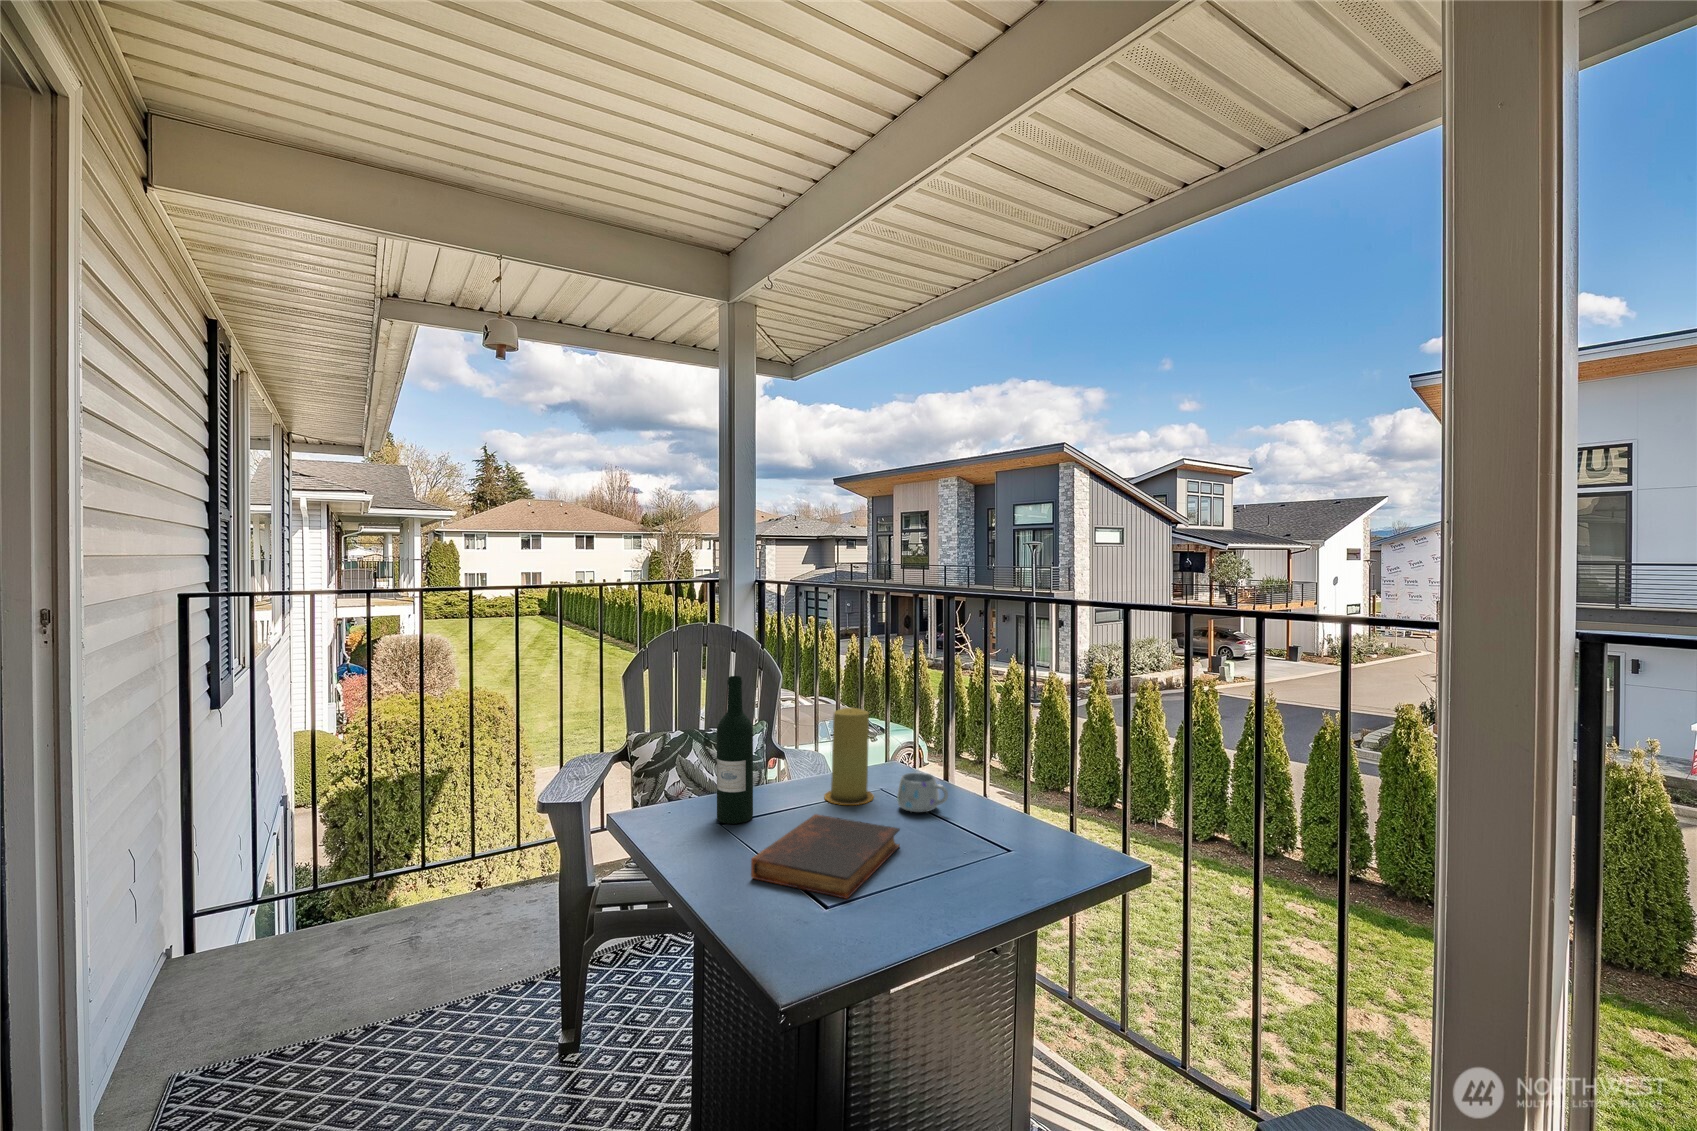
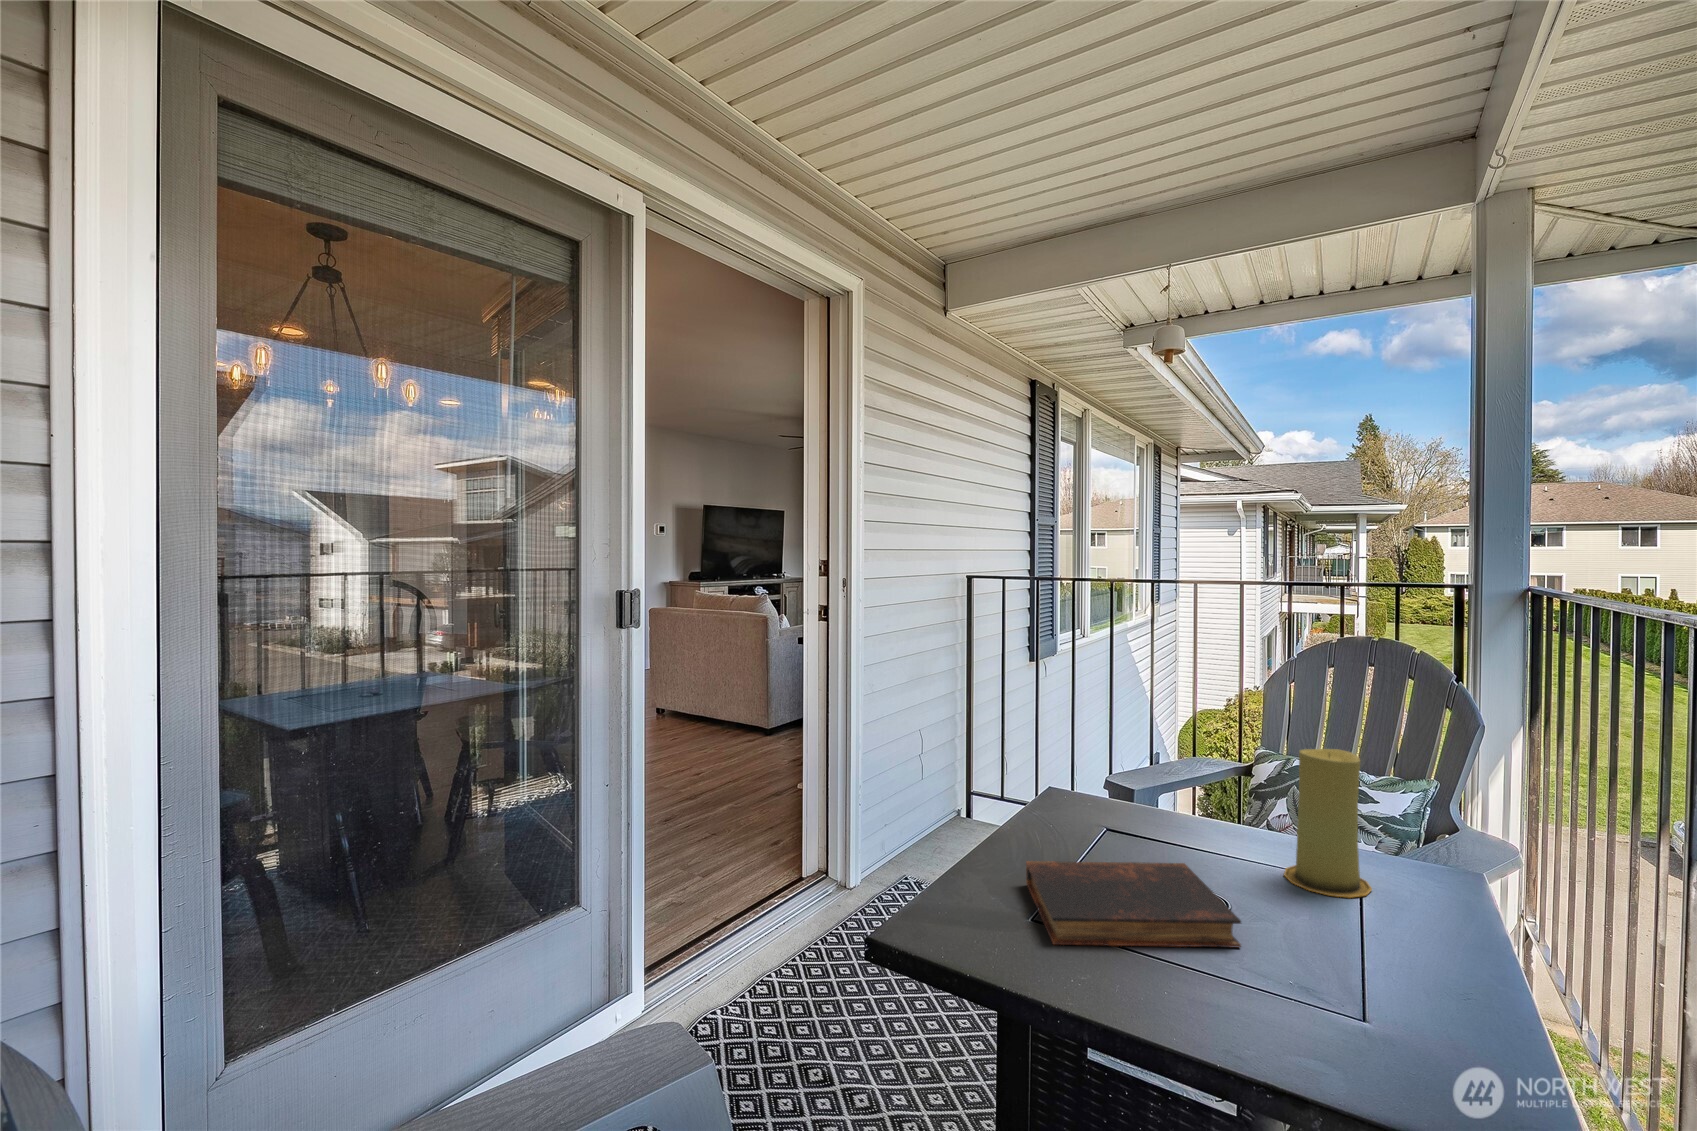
wine bottle: present [717,676,753,824] -> none [1120,670,1166,848]
mug: present [897,772,948,812] -> none [1352,872,1437,946]

